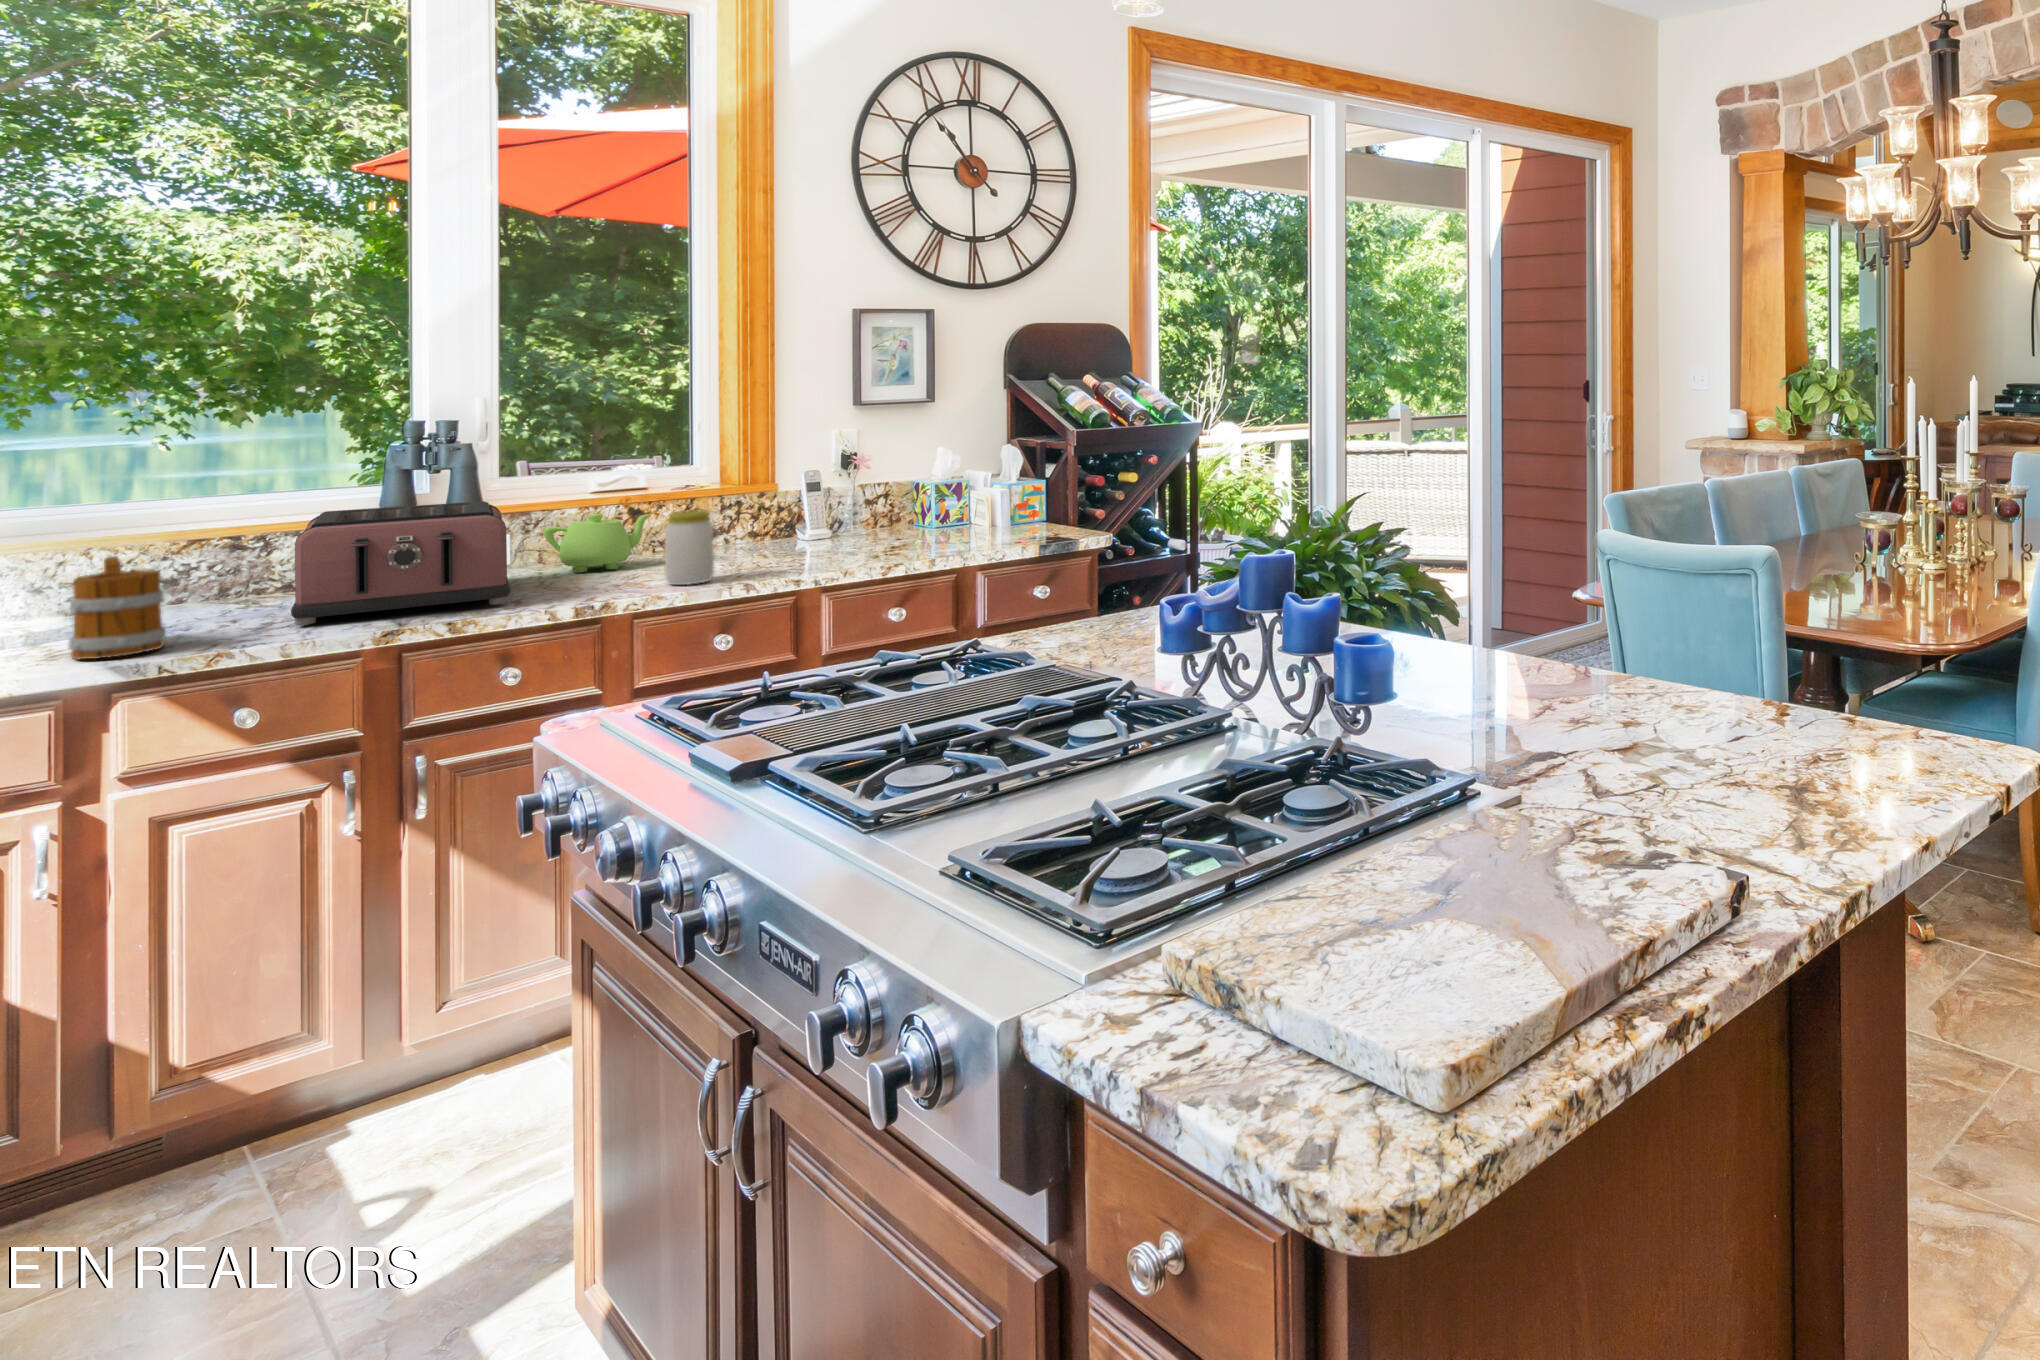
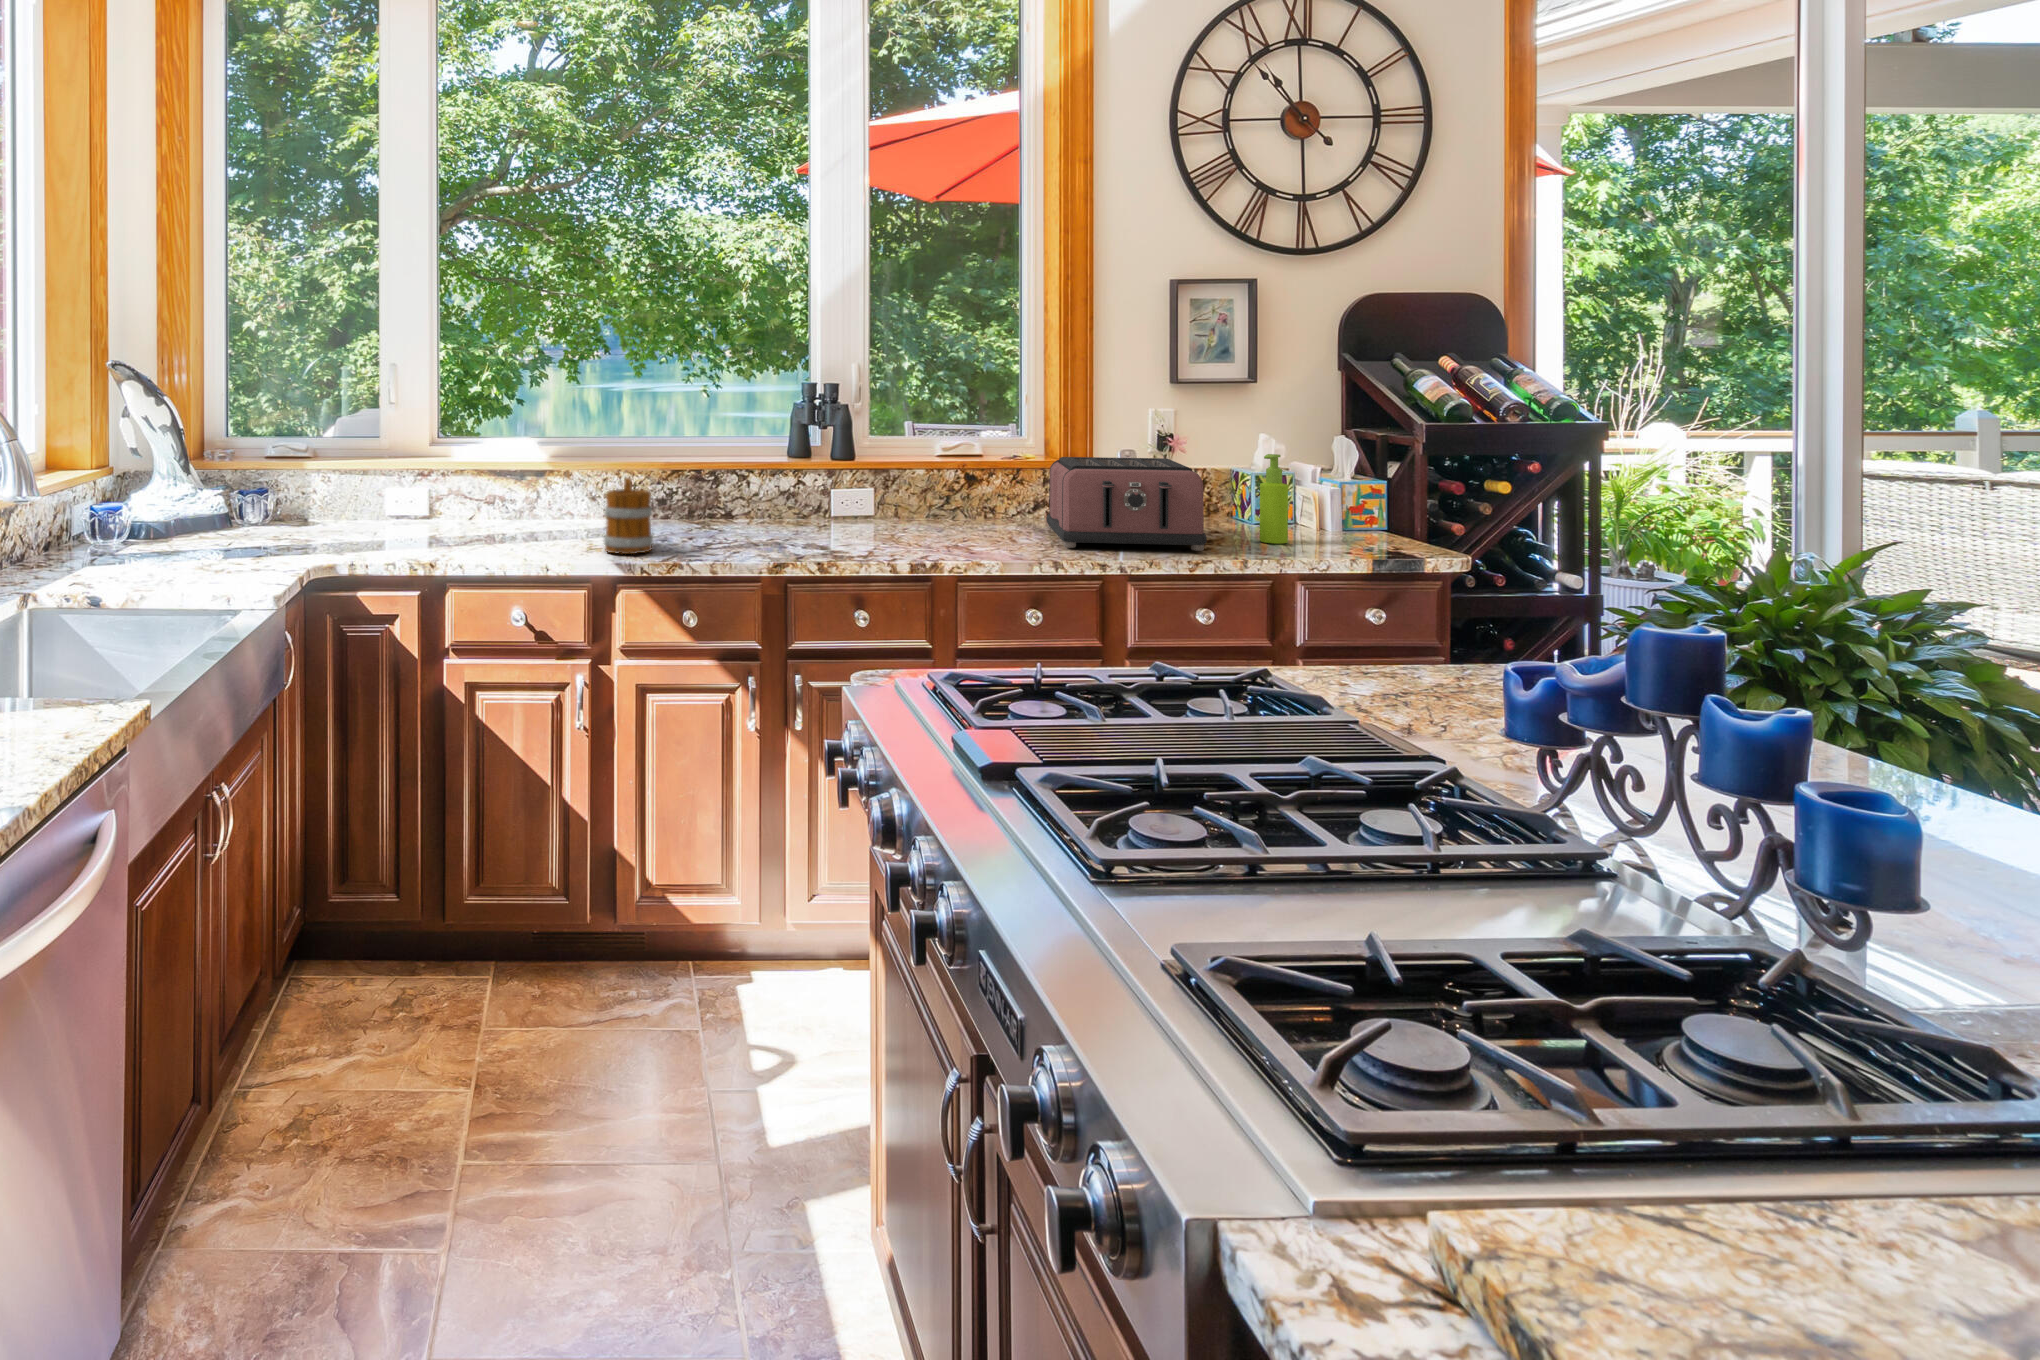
soap dispenser: none [943,463,968,541] -> present [1260,454,1288,544]
toaster: present [291,501,510,625] -> present [1046,457,1207,551]
jar: present [665,510,714,585] -> none [986,481,1027,554]
teapot: present [543,513,652,573] -> none [897,478,982,531]

